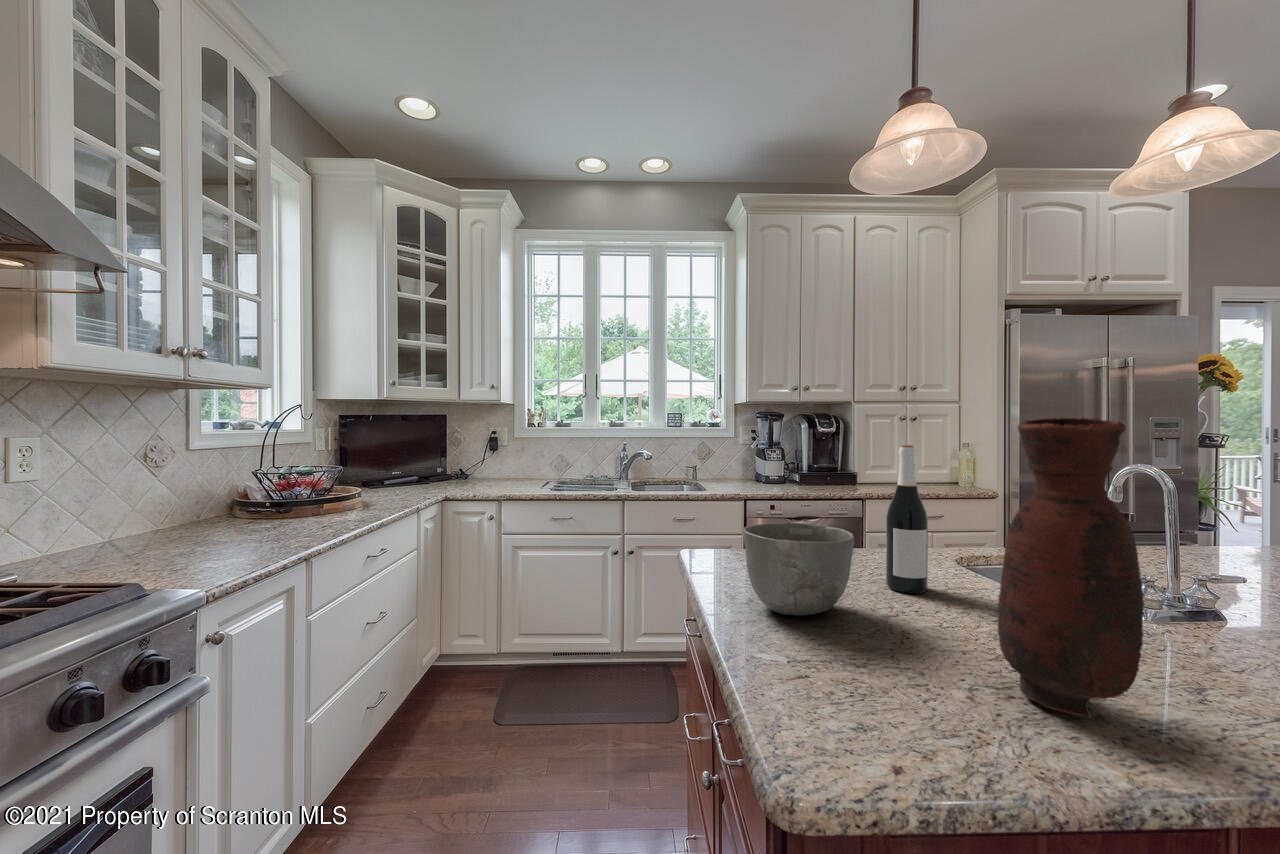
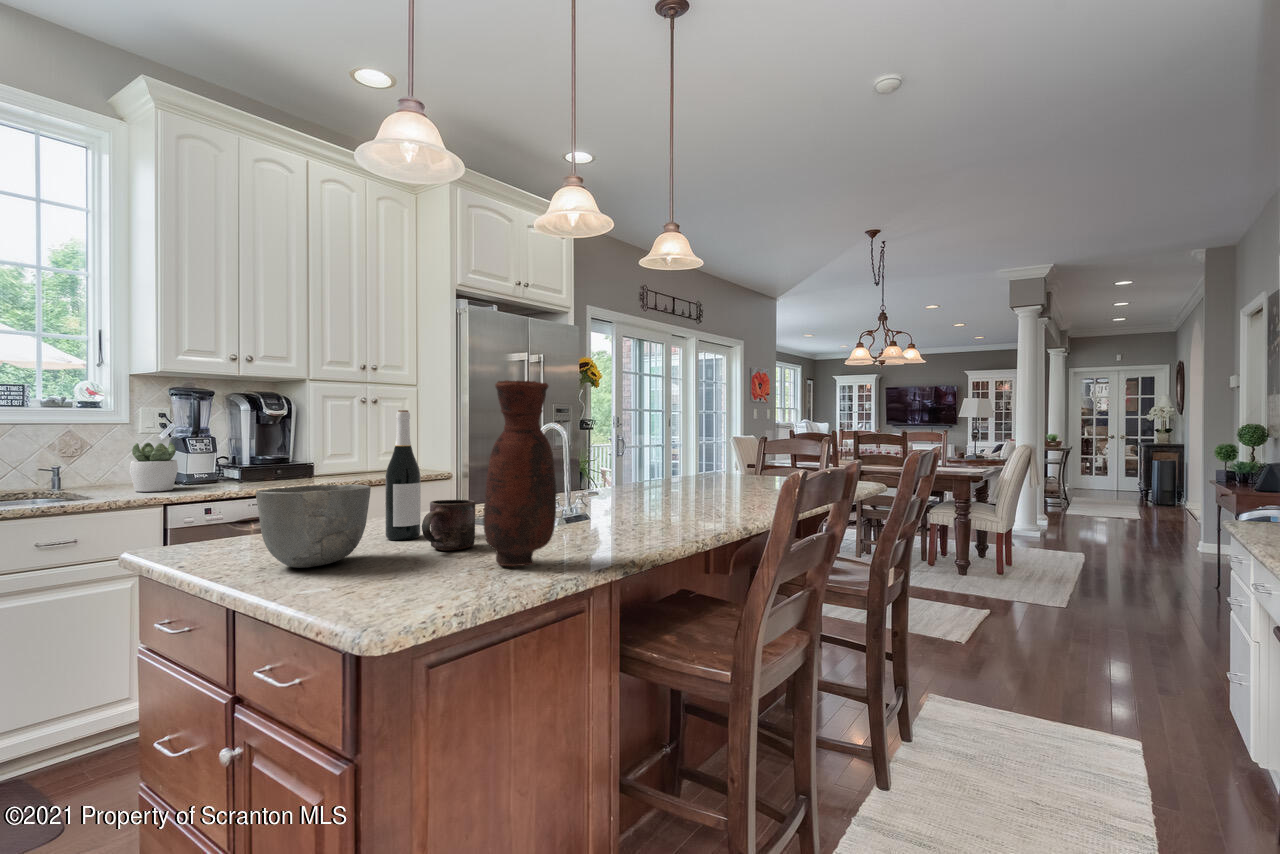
succulent plant: none [727,453,757,489] -> present [129,443,178,492]
mug: none [915,560,996,633] -> present [422,500,475,551]

